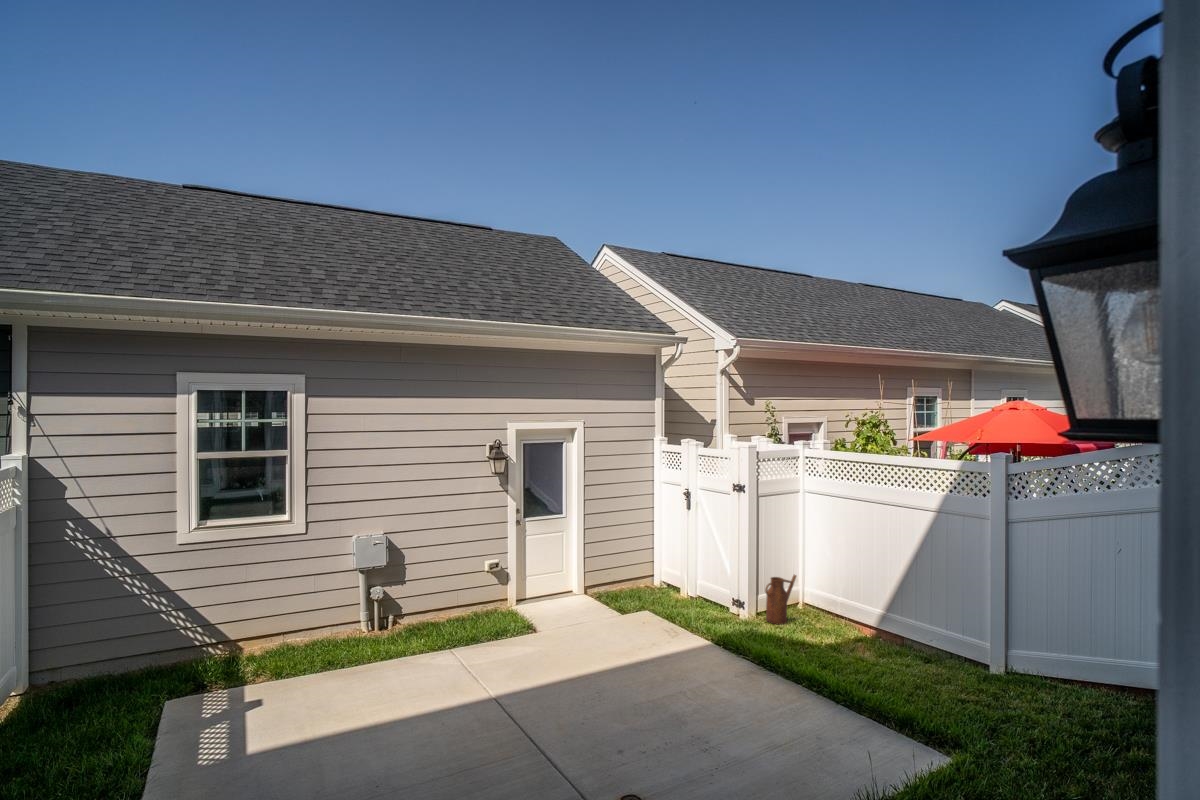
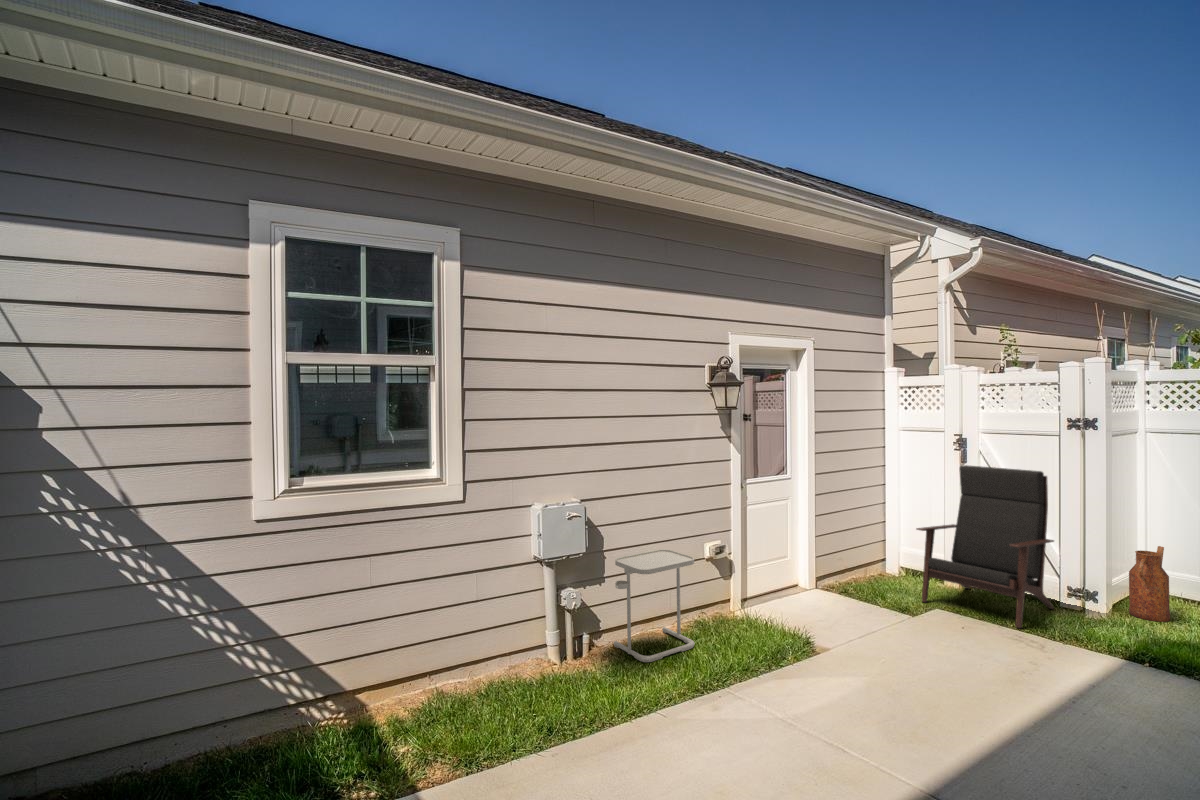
lounge chair: none [638,513,722,625] -> present [917,465,1054,628]
side table: none [406,565,461,634] -> present [614,550,695,662]

